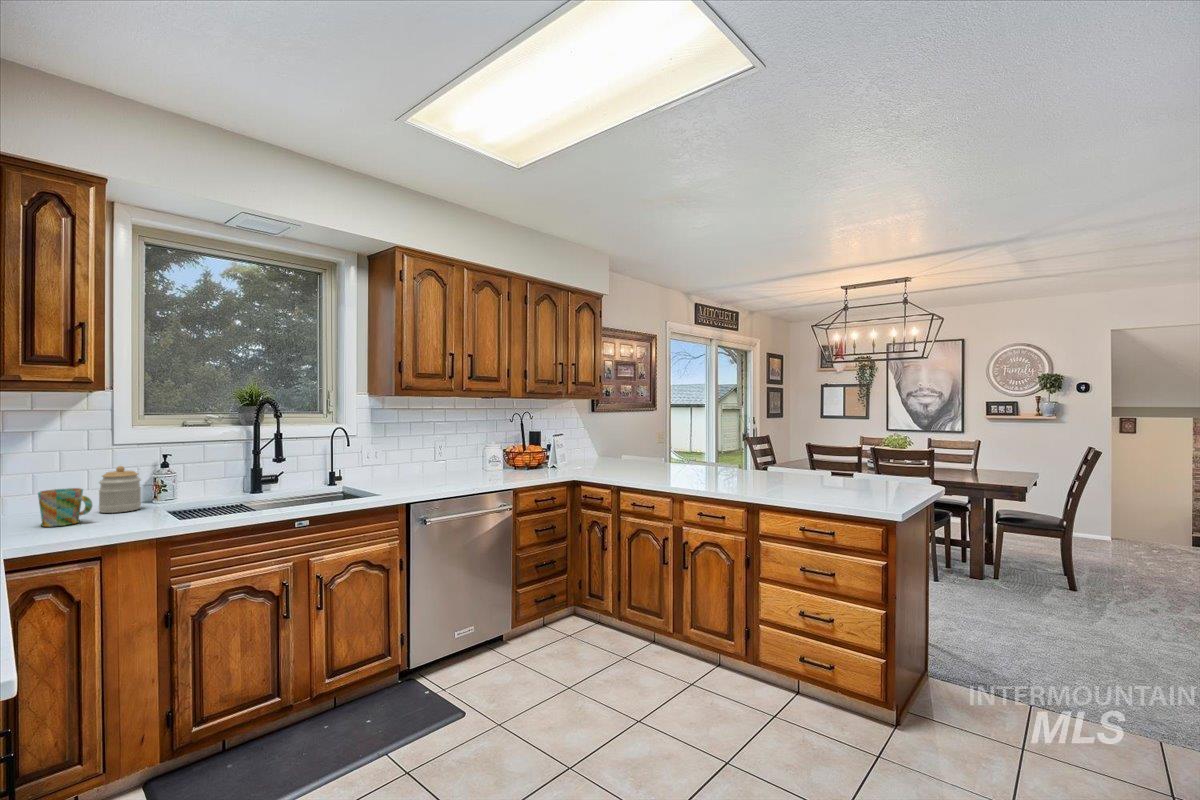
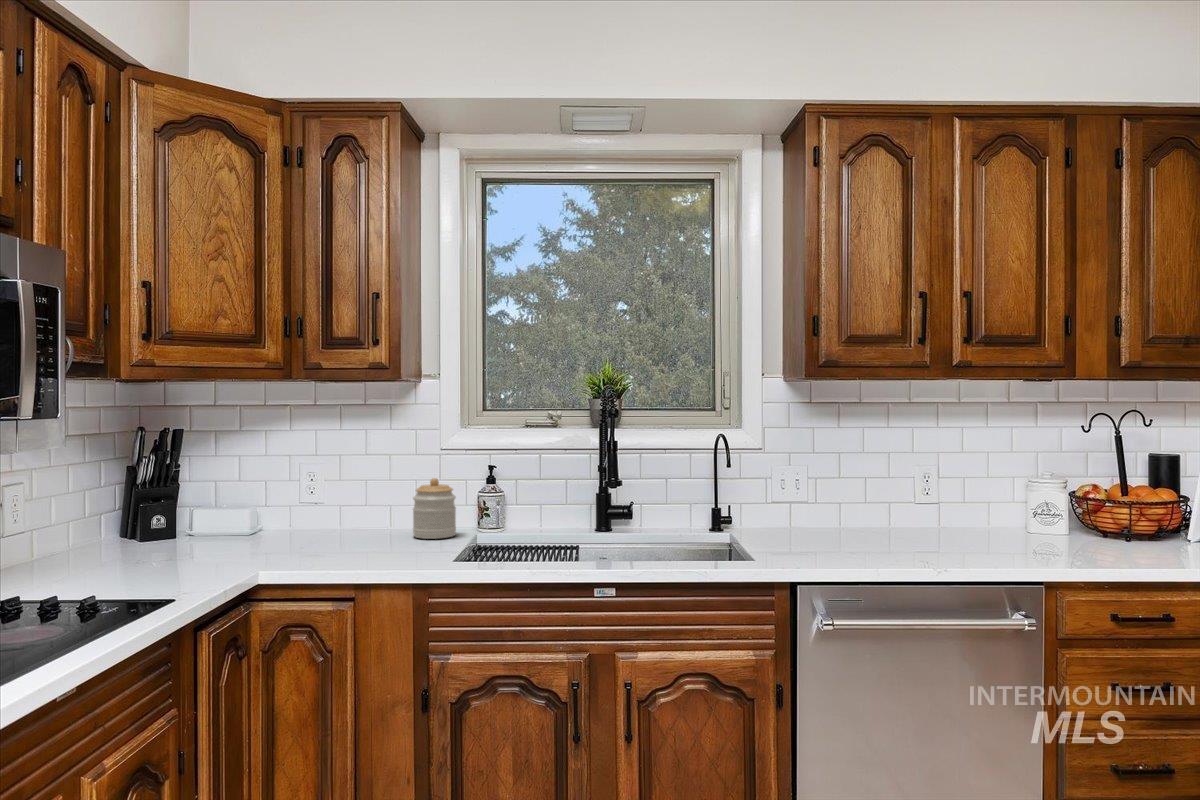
mug: present [38,488,92,527] -> none [335,503,381,549]

